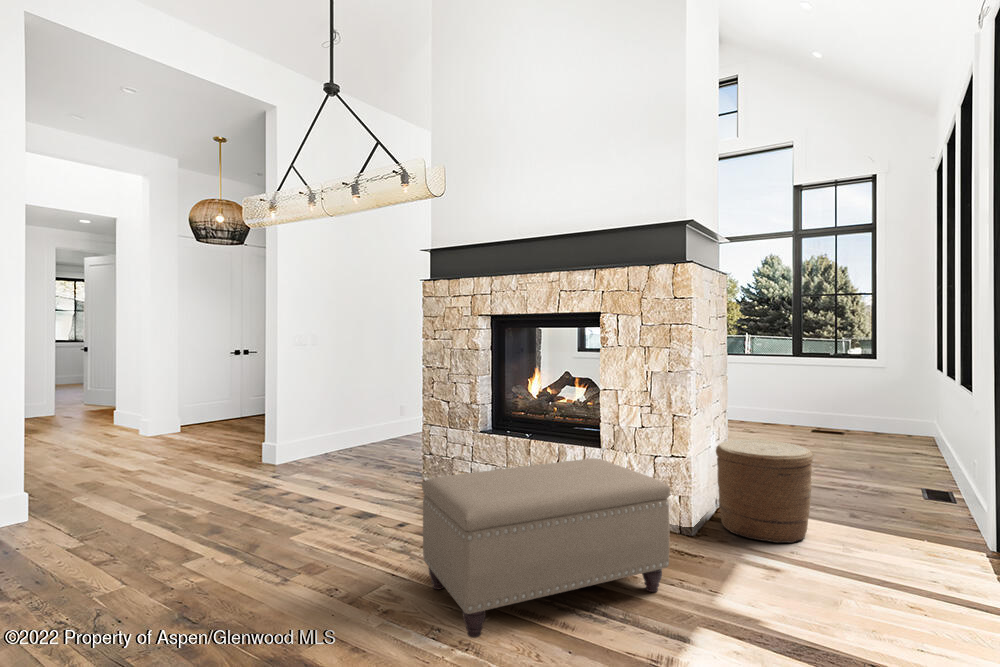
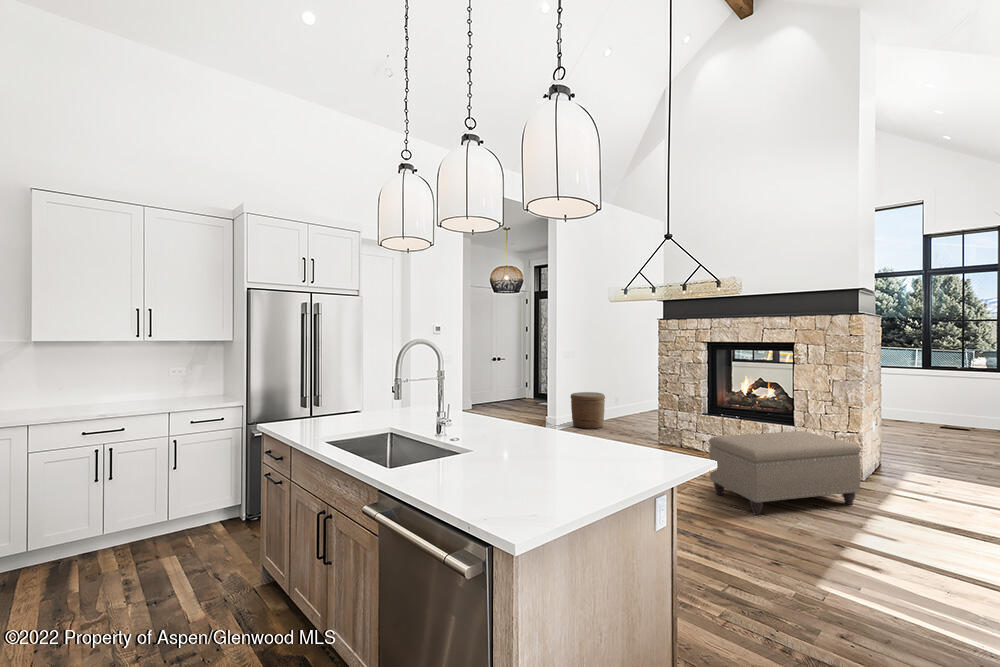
woven basket: present [716,440,813,543] -> present [571,392,605,429]

